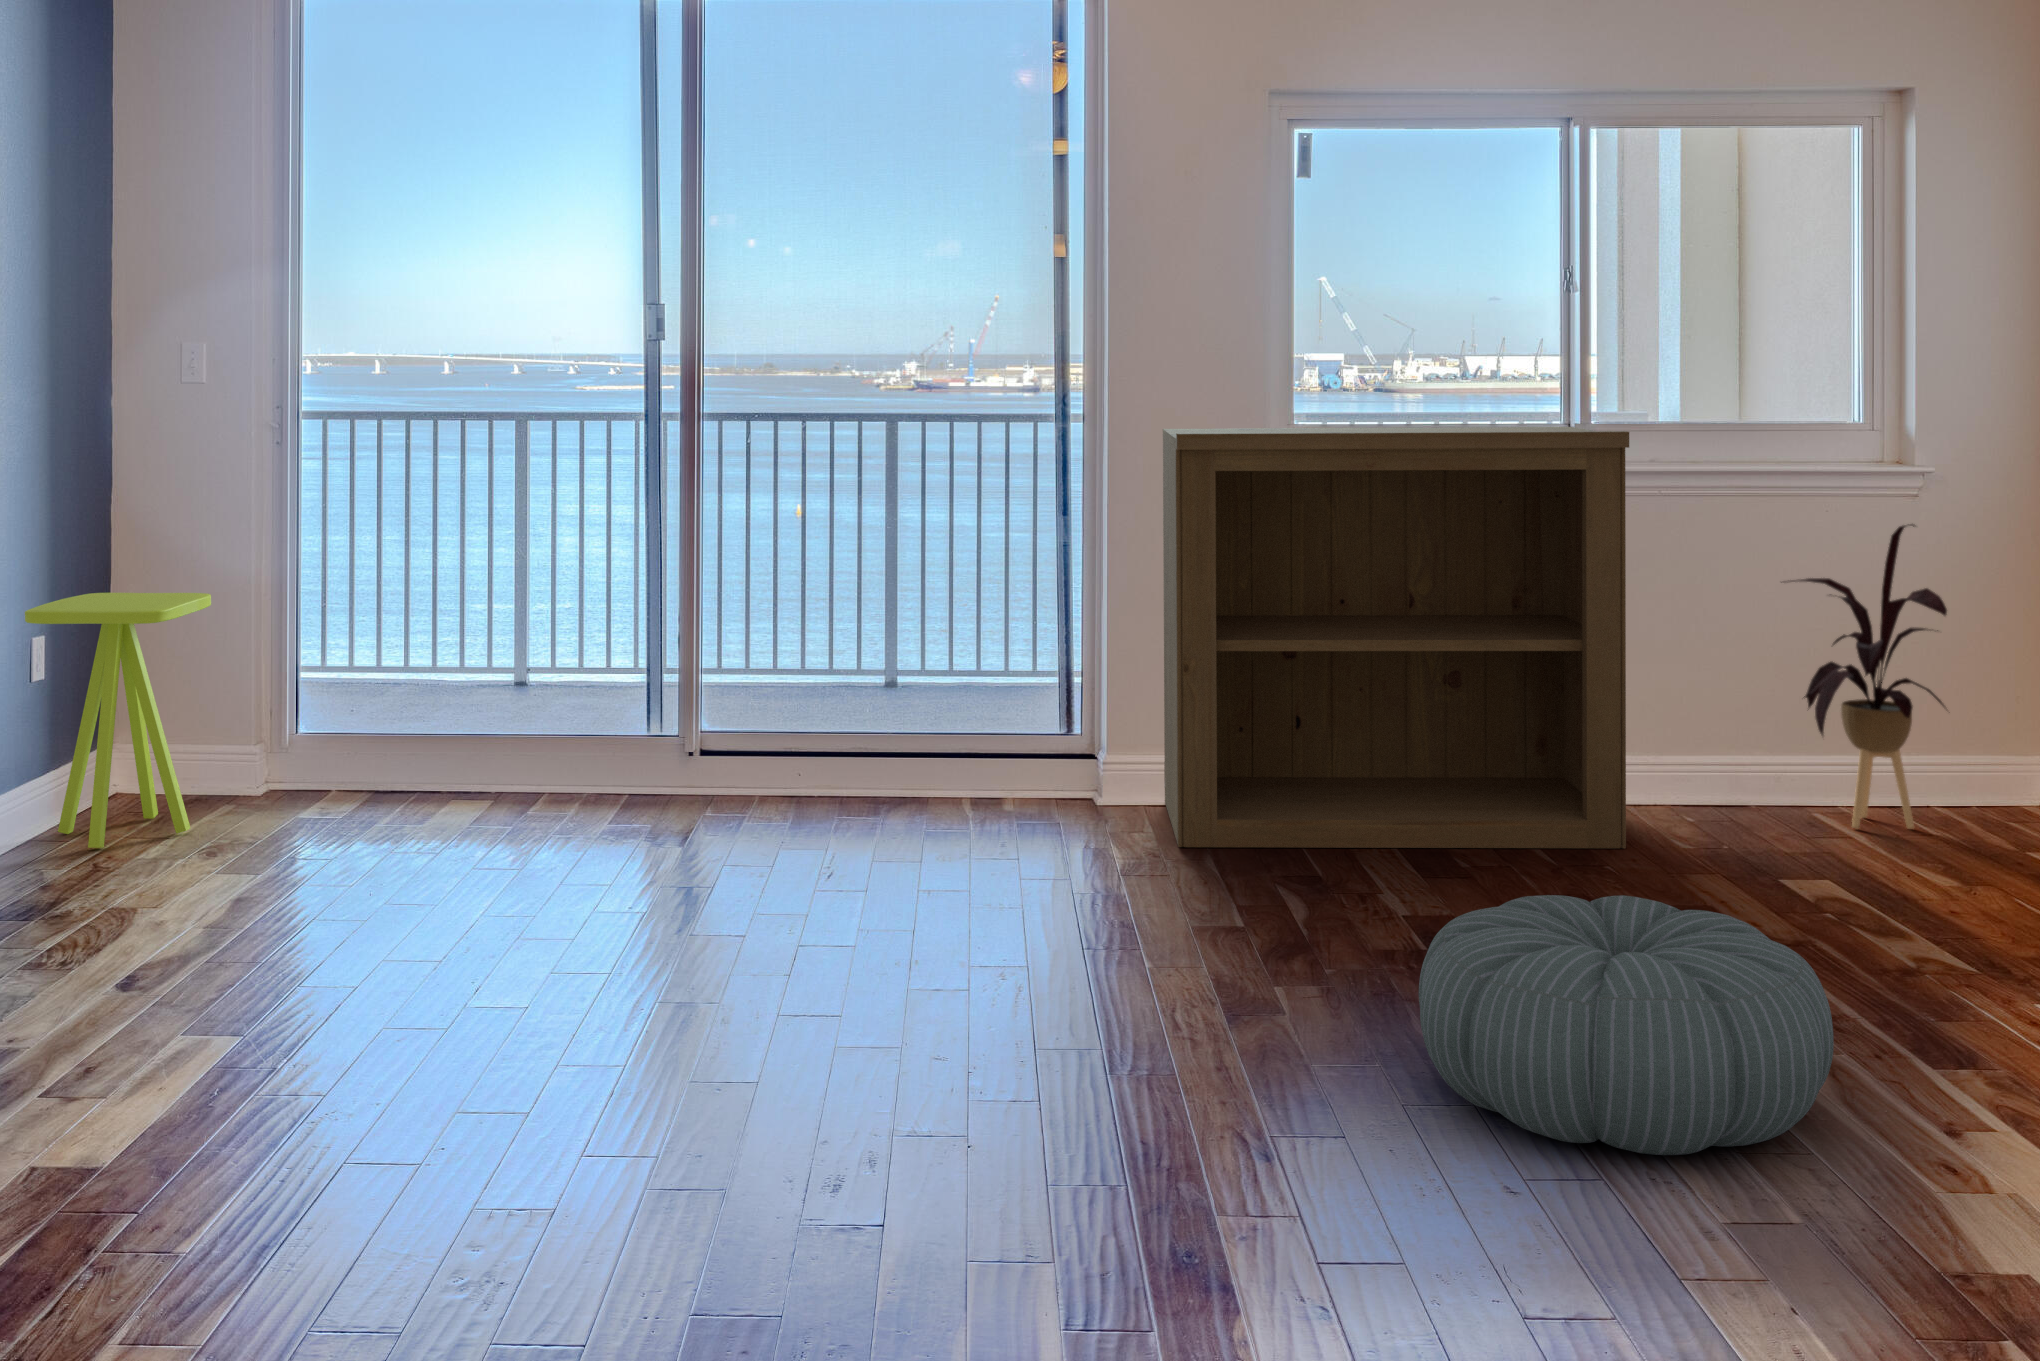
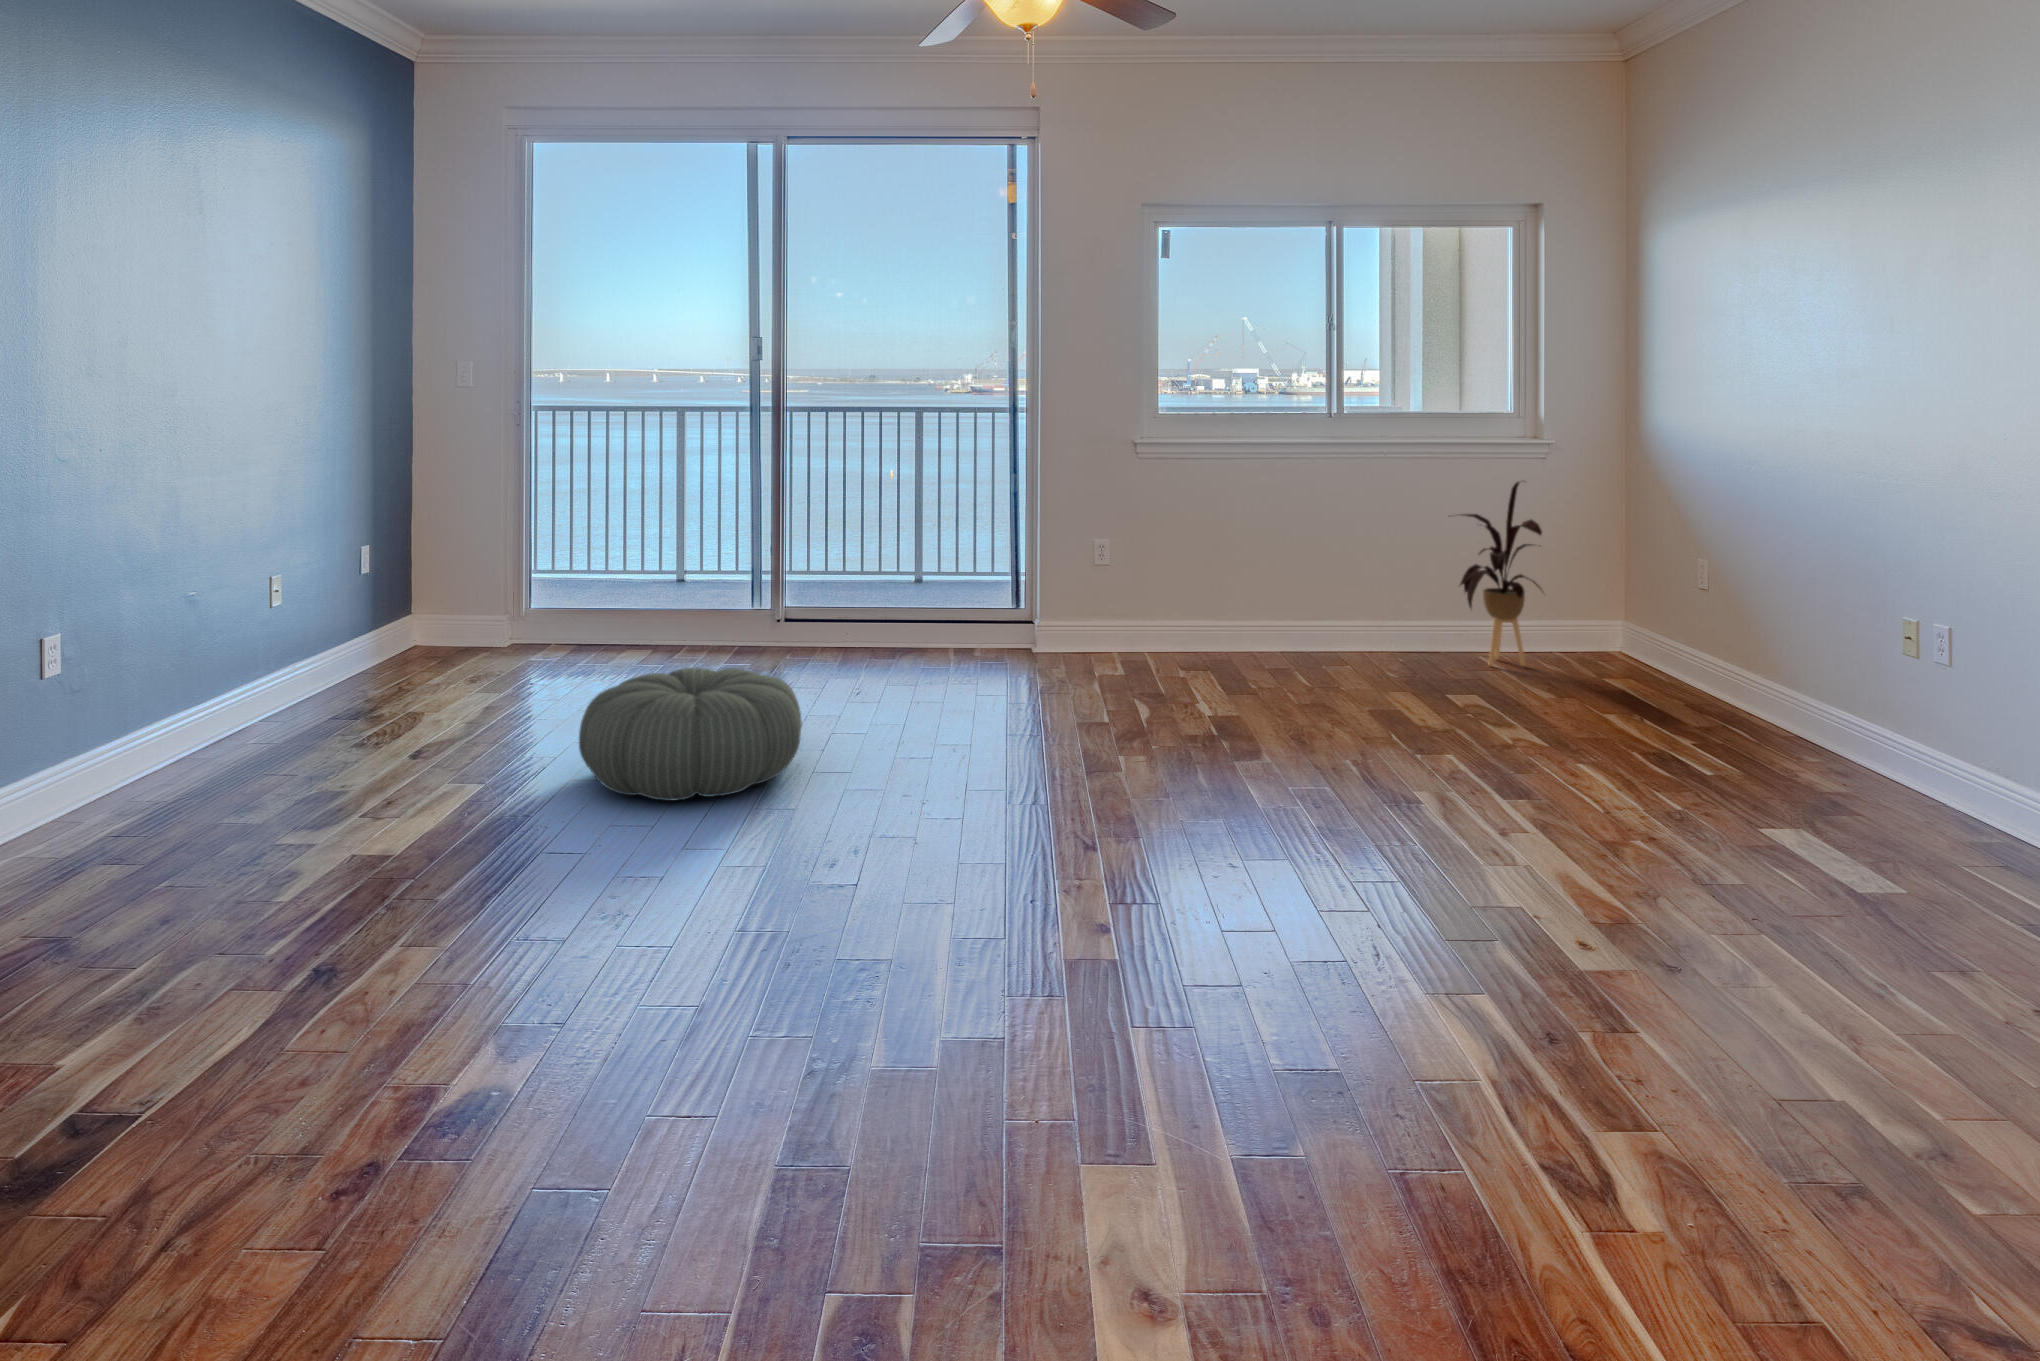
bookshelf: present [1163,427,1629,848] -> none [1074,420,1353,677]
side table: present [25,593,211,848] -> none [359,517,479,676]
pouf: present [1419,895,1834,1155] -> present [579,668,802,800]

